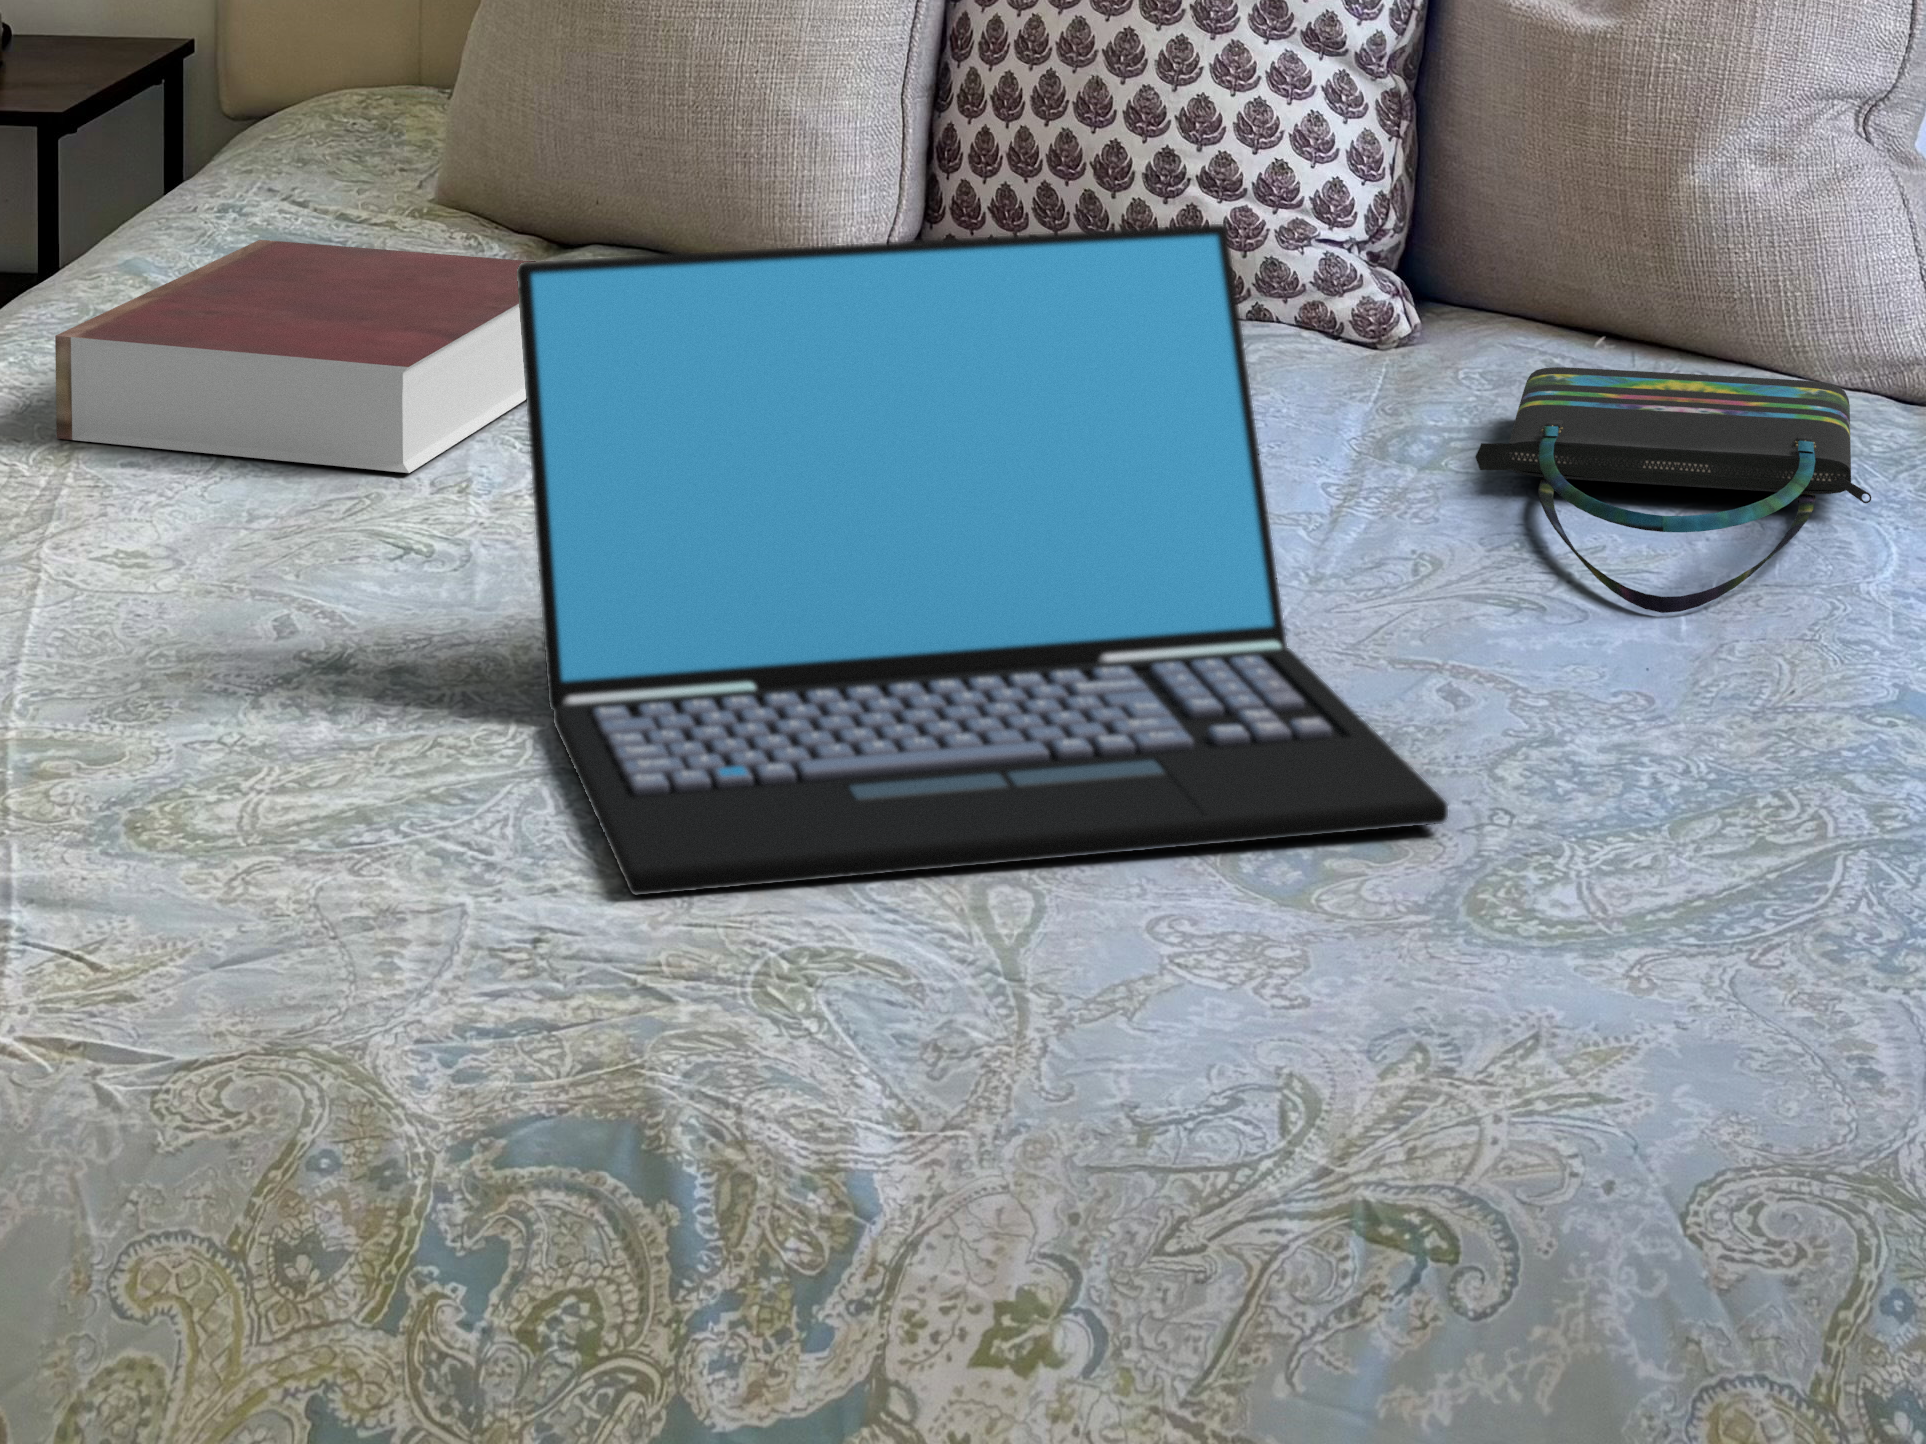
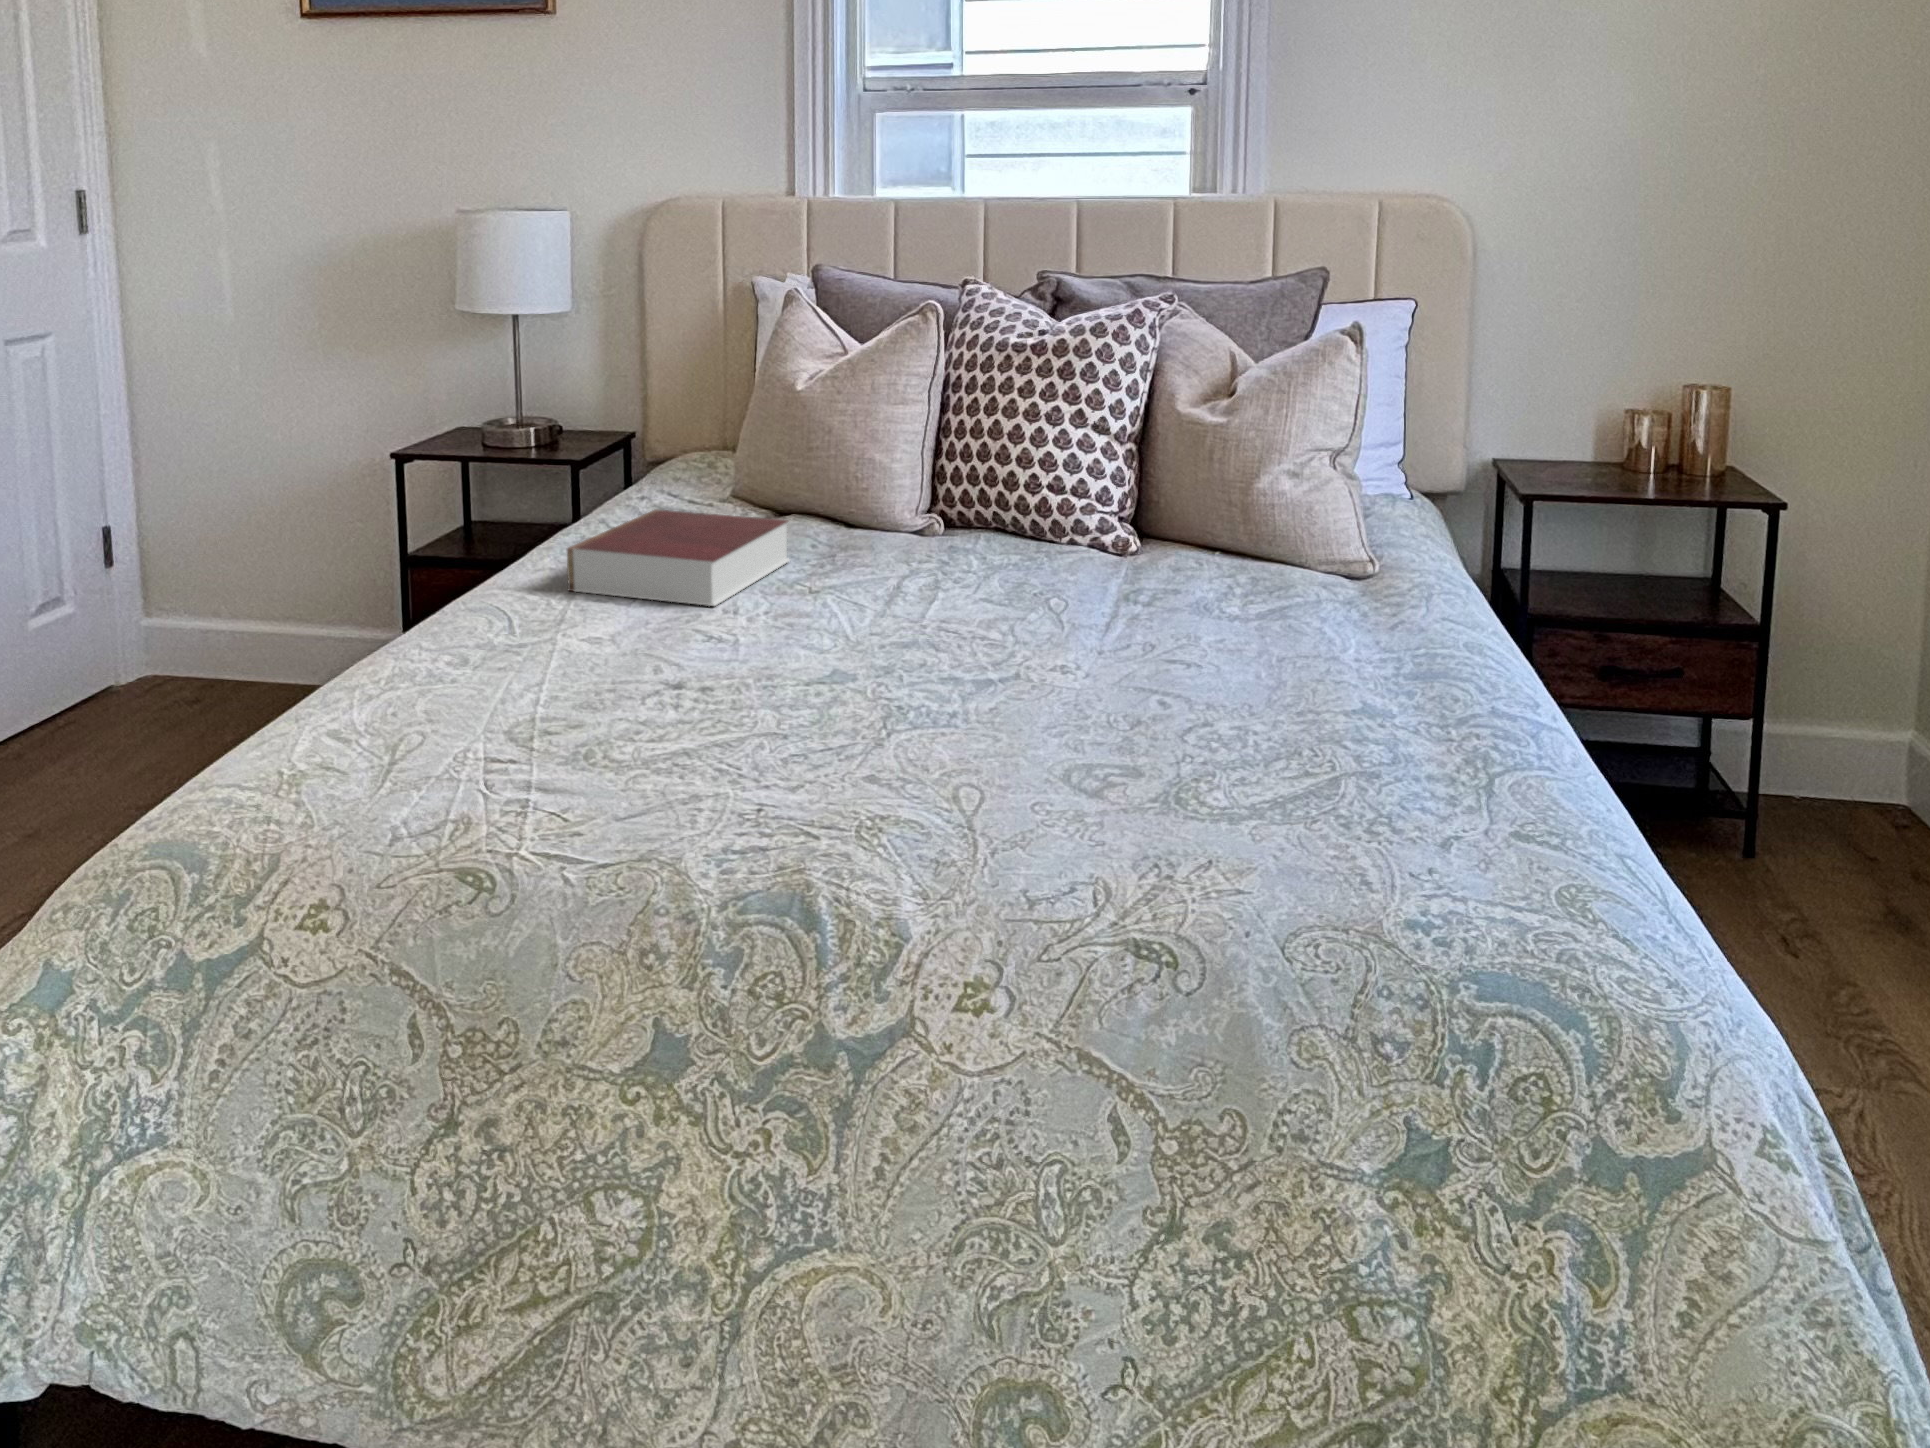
laptop: present [517,224,1448,895] -> none [756,502,1166,793]
tote bag: present [1476,367,1871,613] -> none [1170,565,1342,670]

